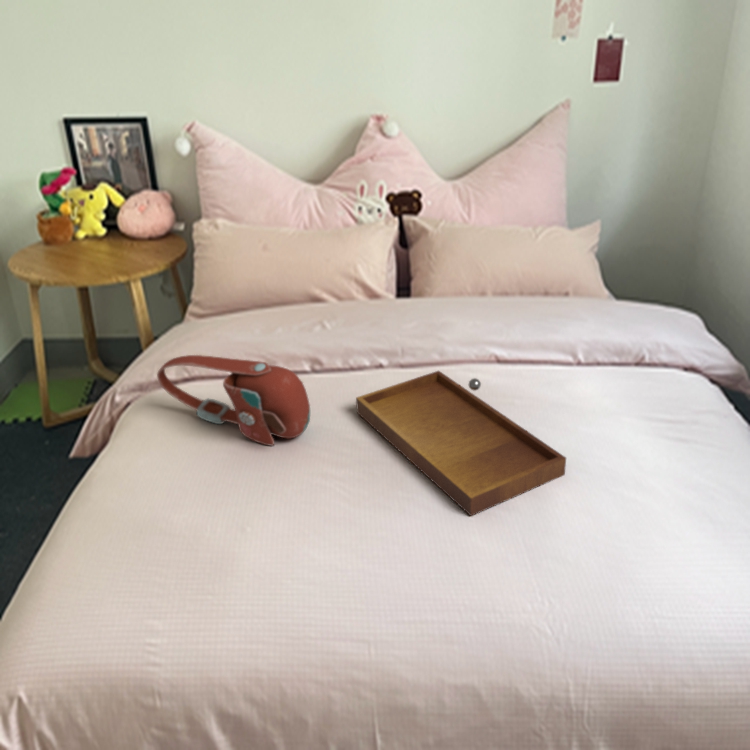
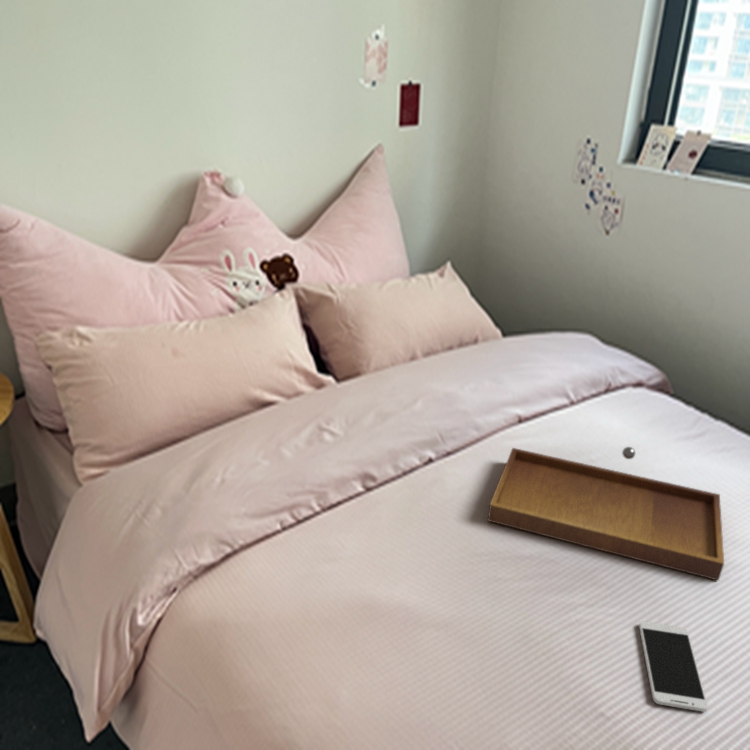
handbag: present [157,355,310,446] -> none [287,499,508,599]
smartphone: none [287,509,384,574] -> present [639,622,708,712]

